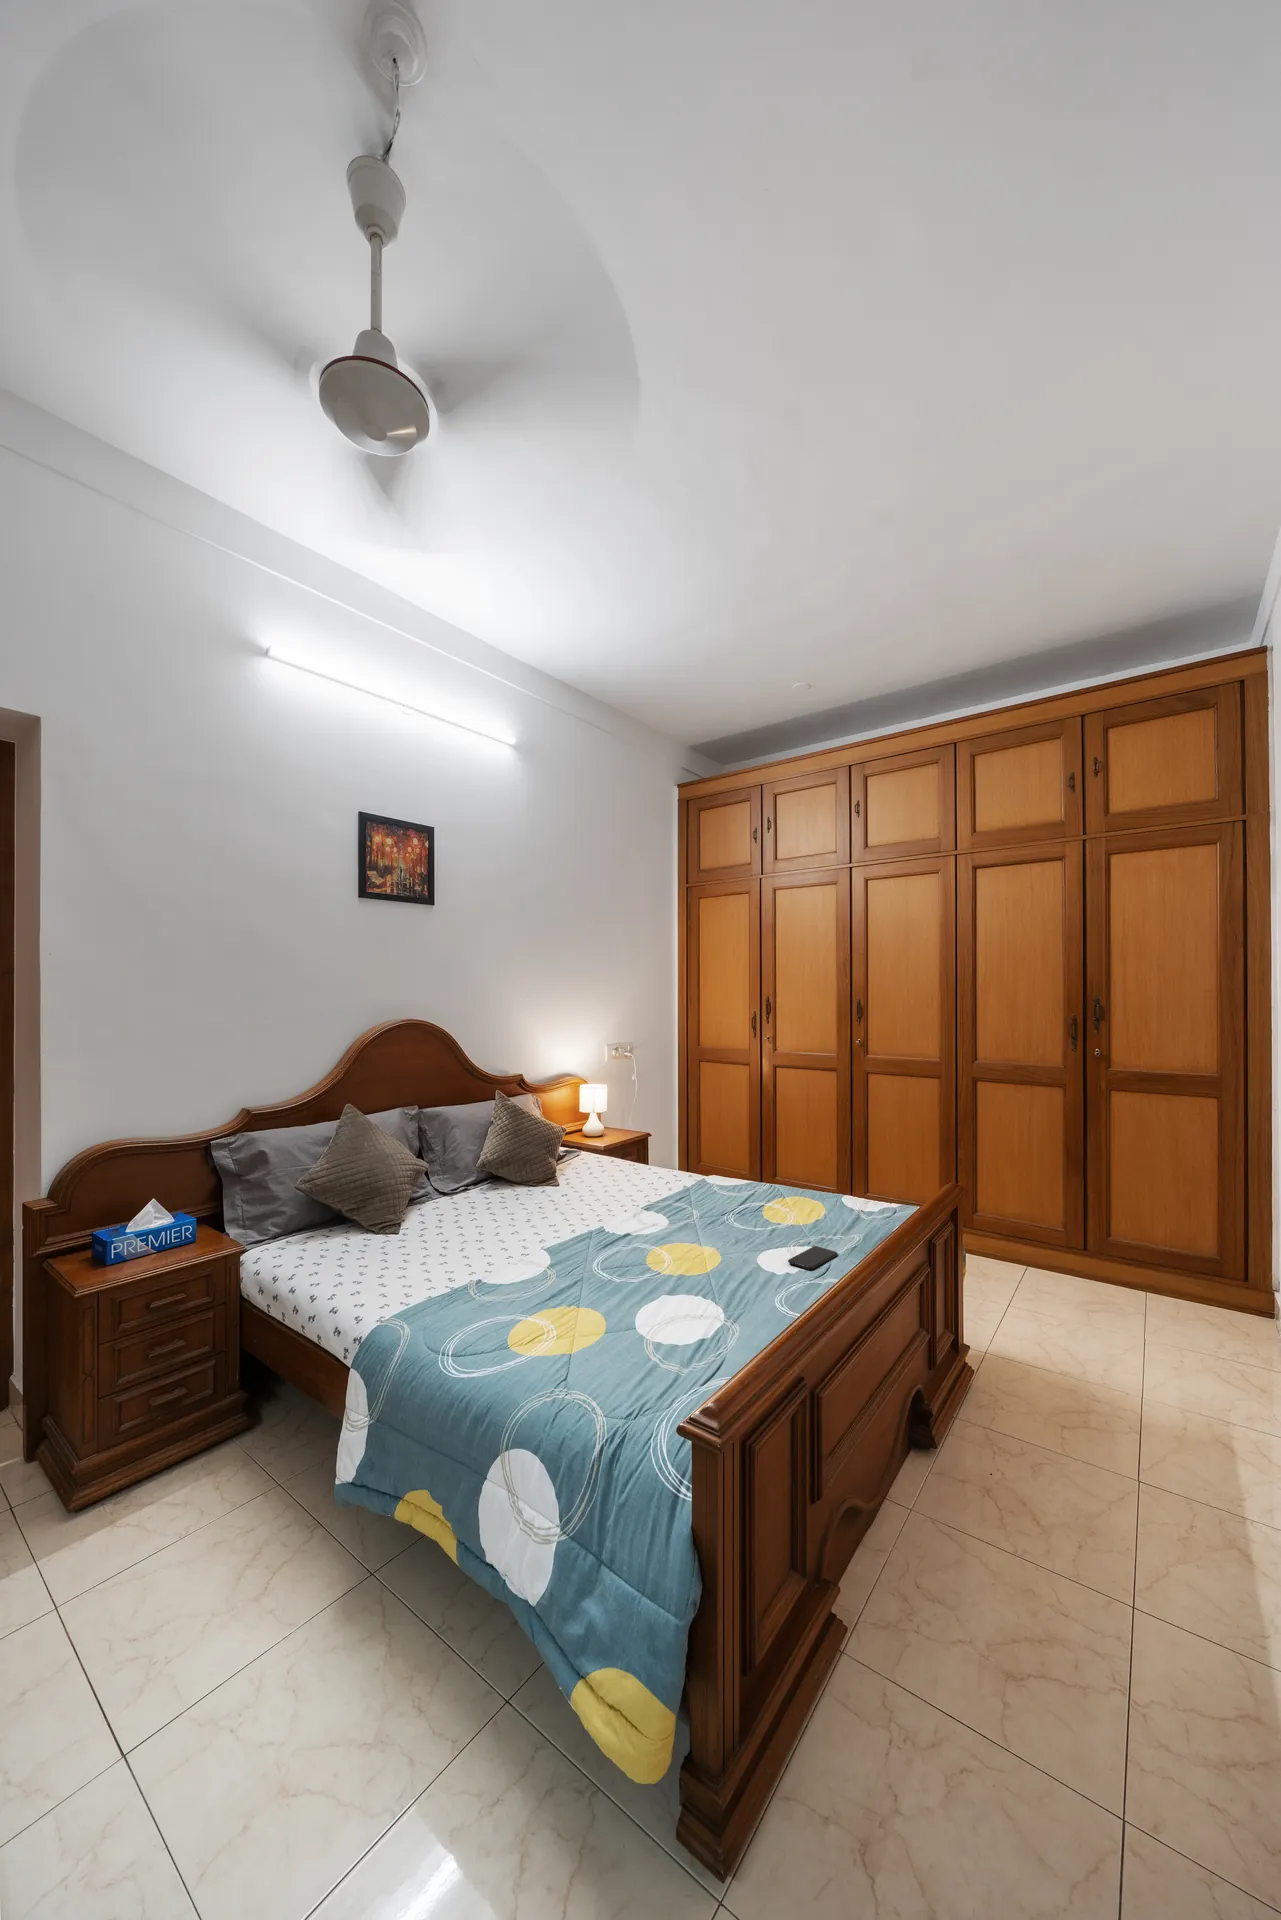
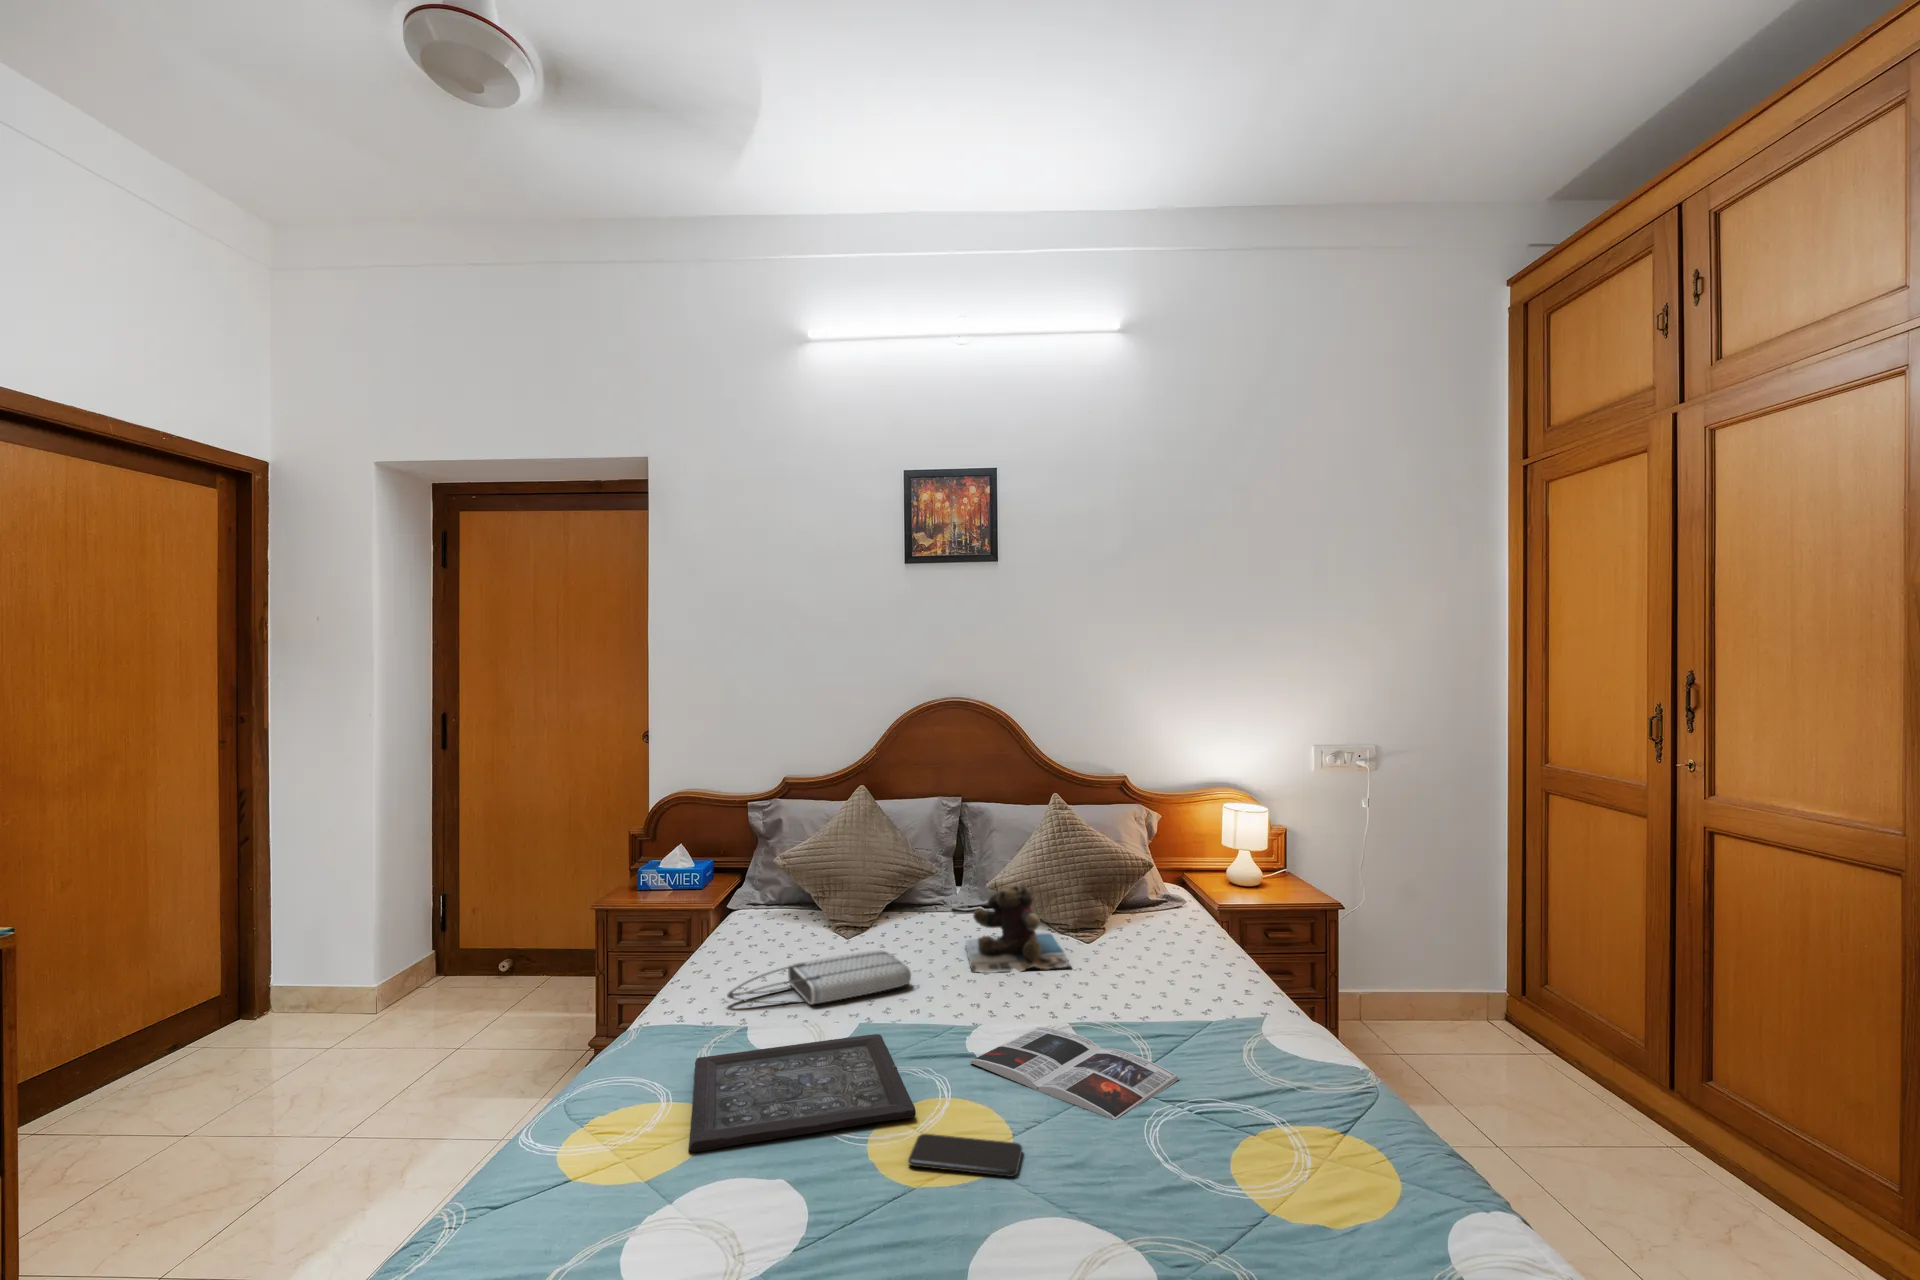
teddy bear: none [522,1151,613,1214] -> present [965,884,1071,973]
magazine: none [692,1208,805,1239] -> present [970,1027,1179,1120]
tote bag: none [505,1216,579,1273] -> present [727,950,911,1004]
tray: none [626,1245,764,1313] -> present [689,1034,916,1152]

